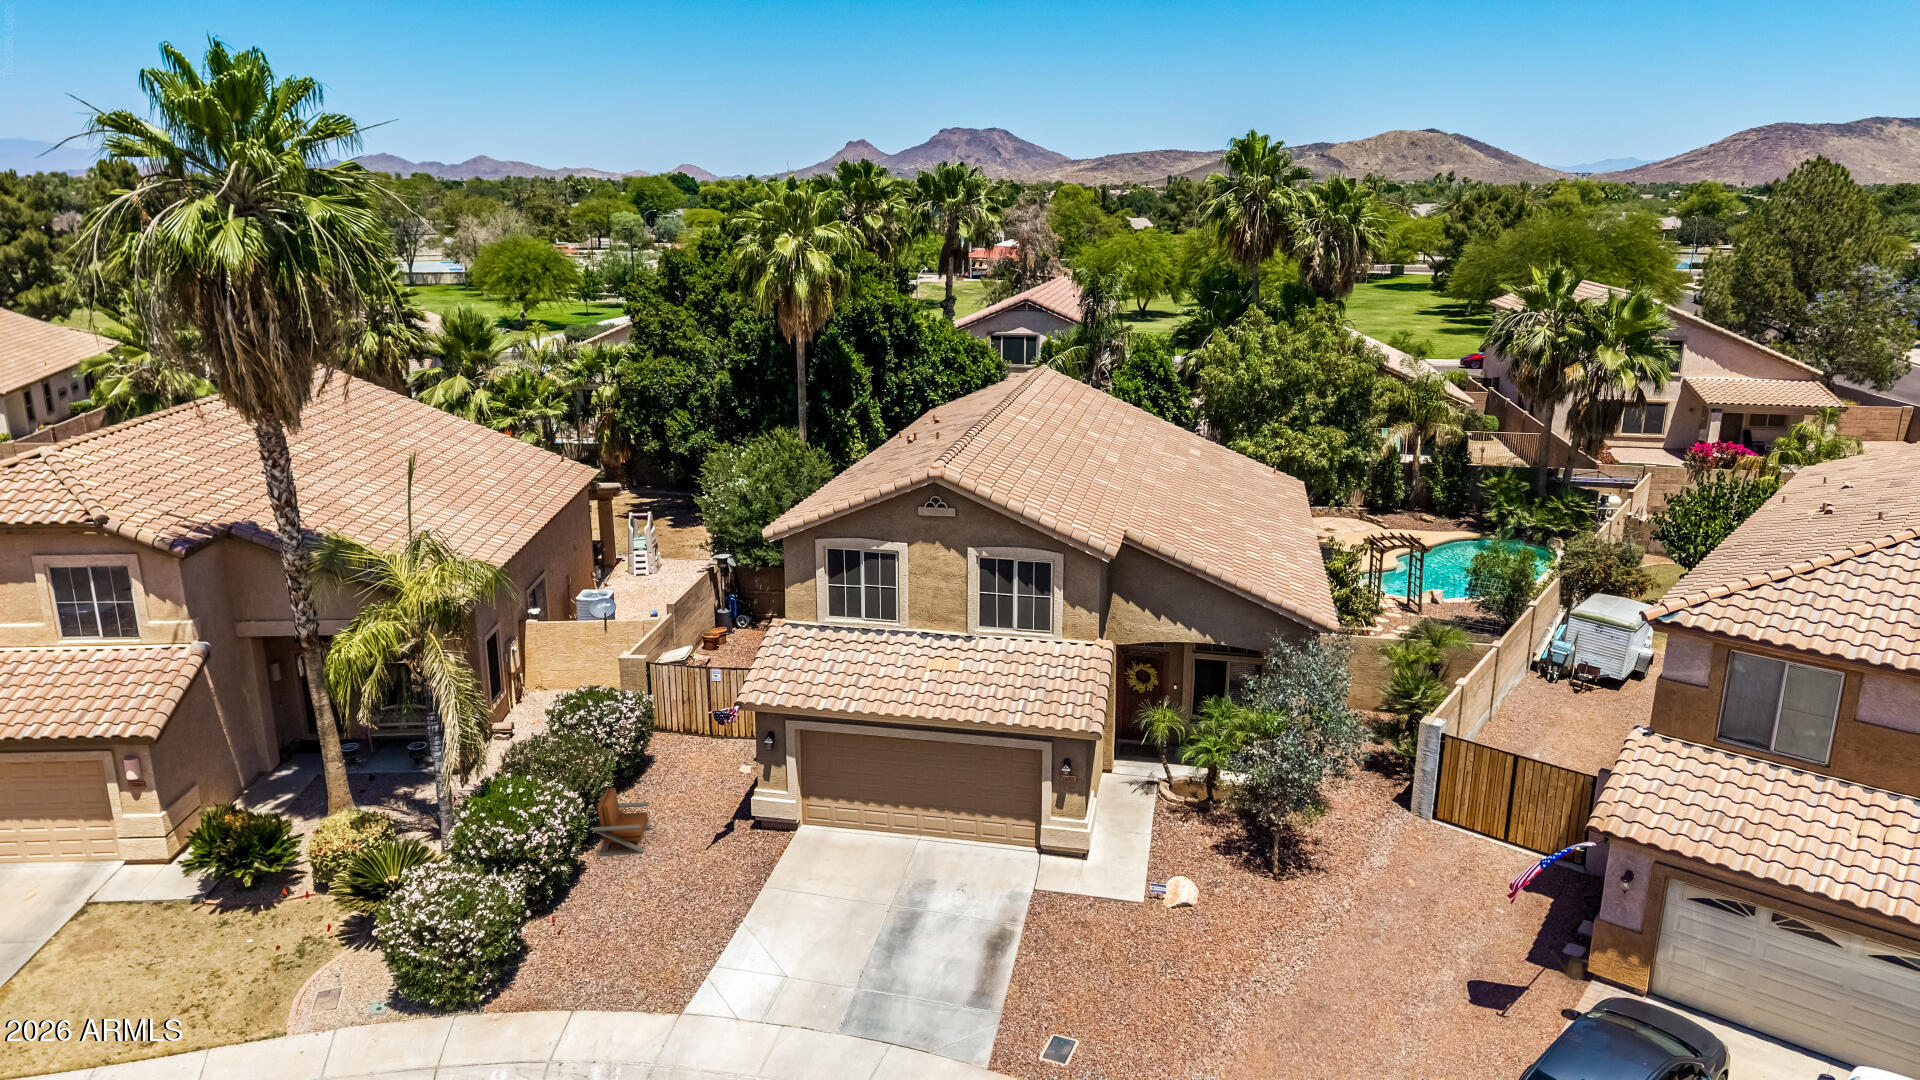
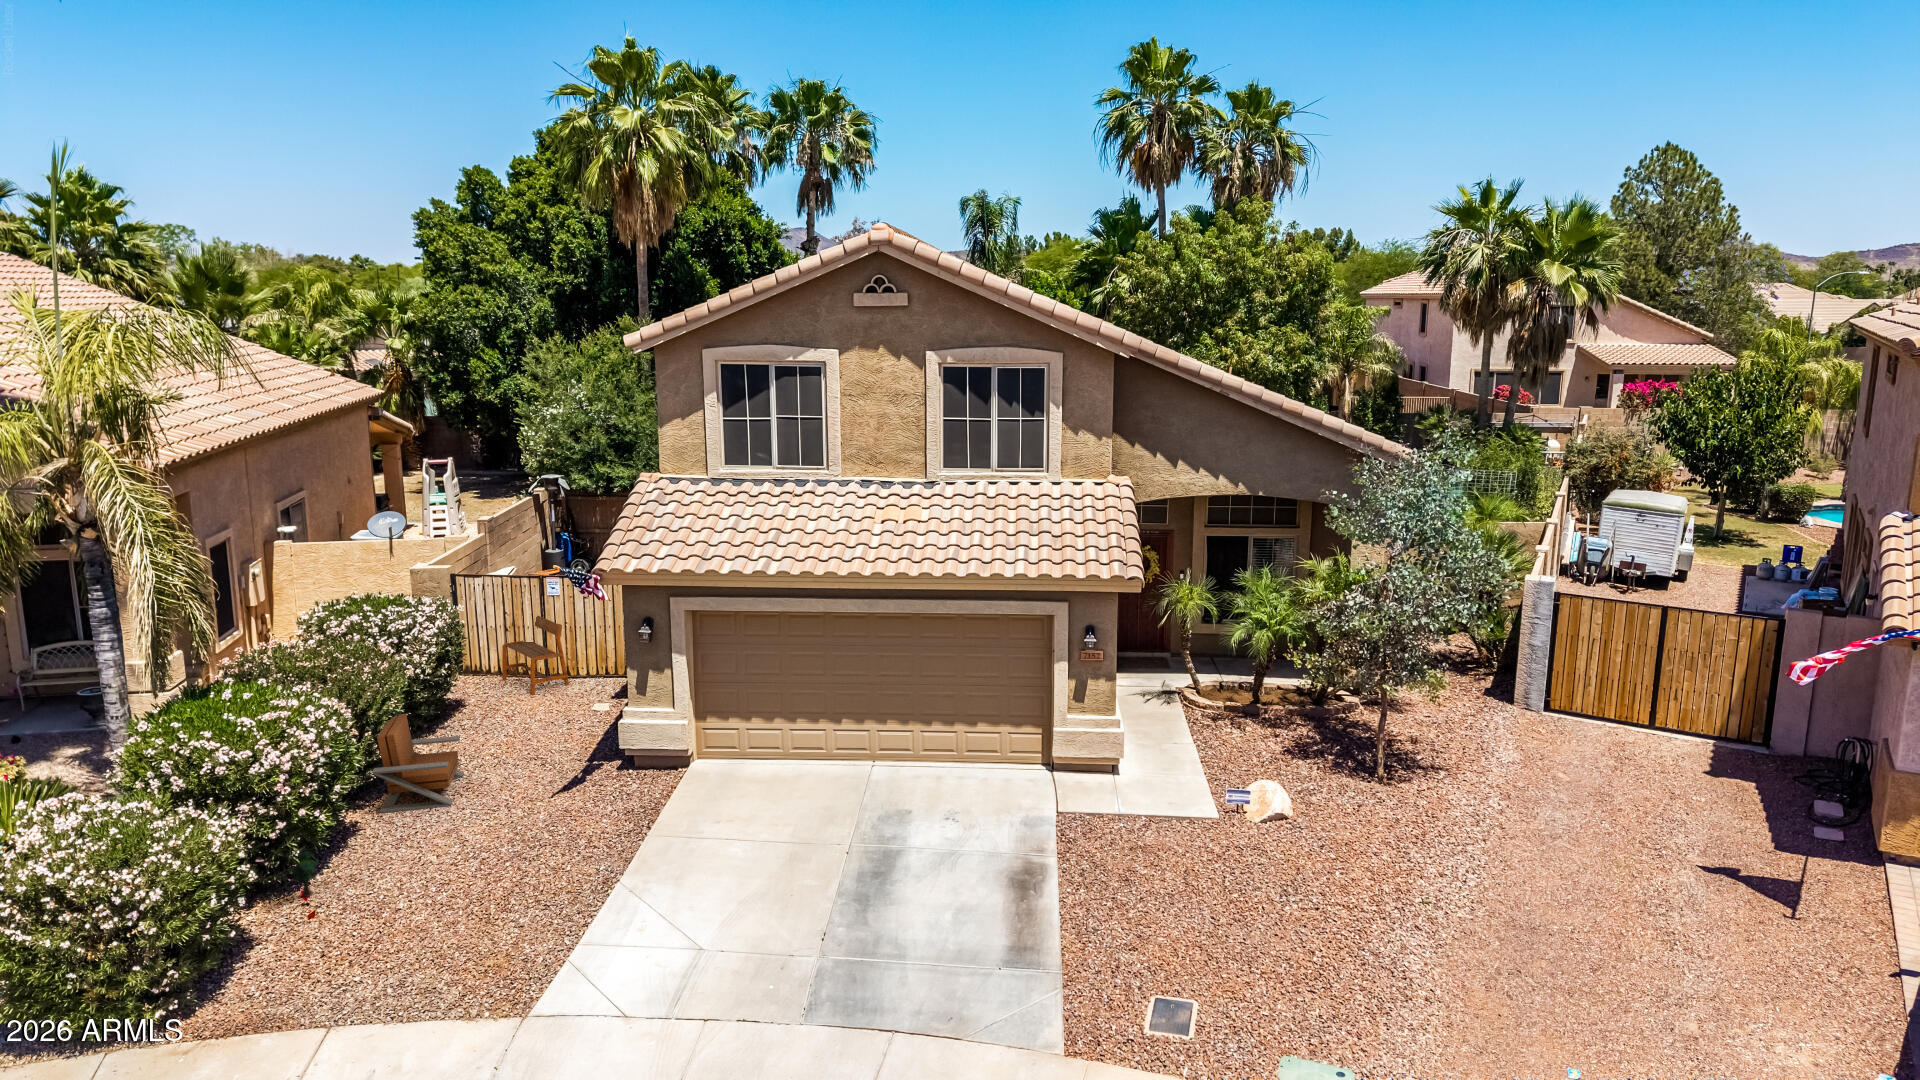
bench: none [680,694,725,757] -> present [502,616,569,695]
decorative plant: none [545,887,564,919] -> present [288,845,318,897]
watering can: present [1558,957,1586,980] -> none [1823,830,1880,866]

